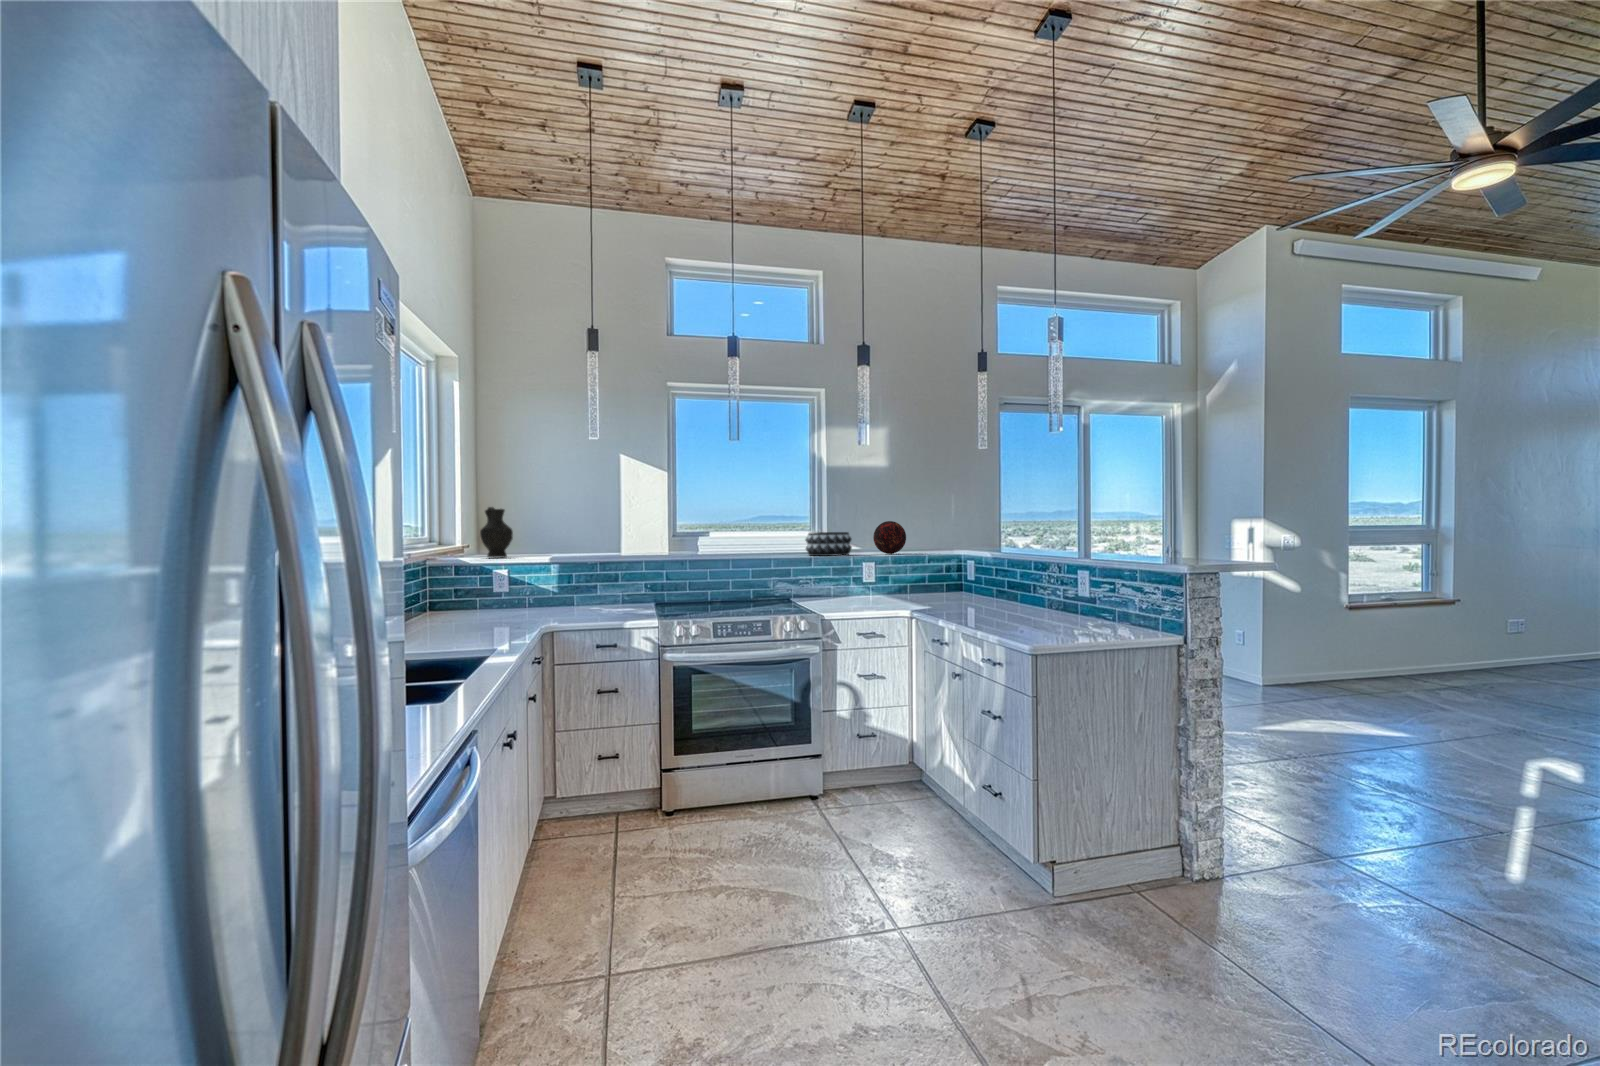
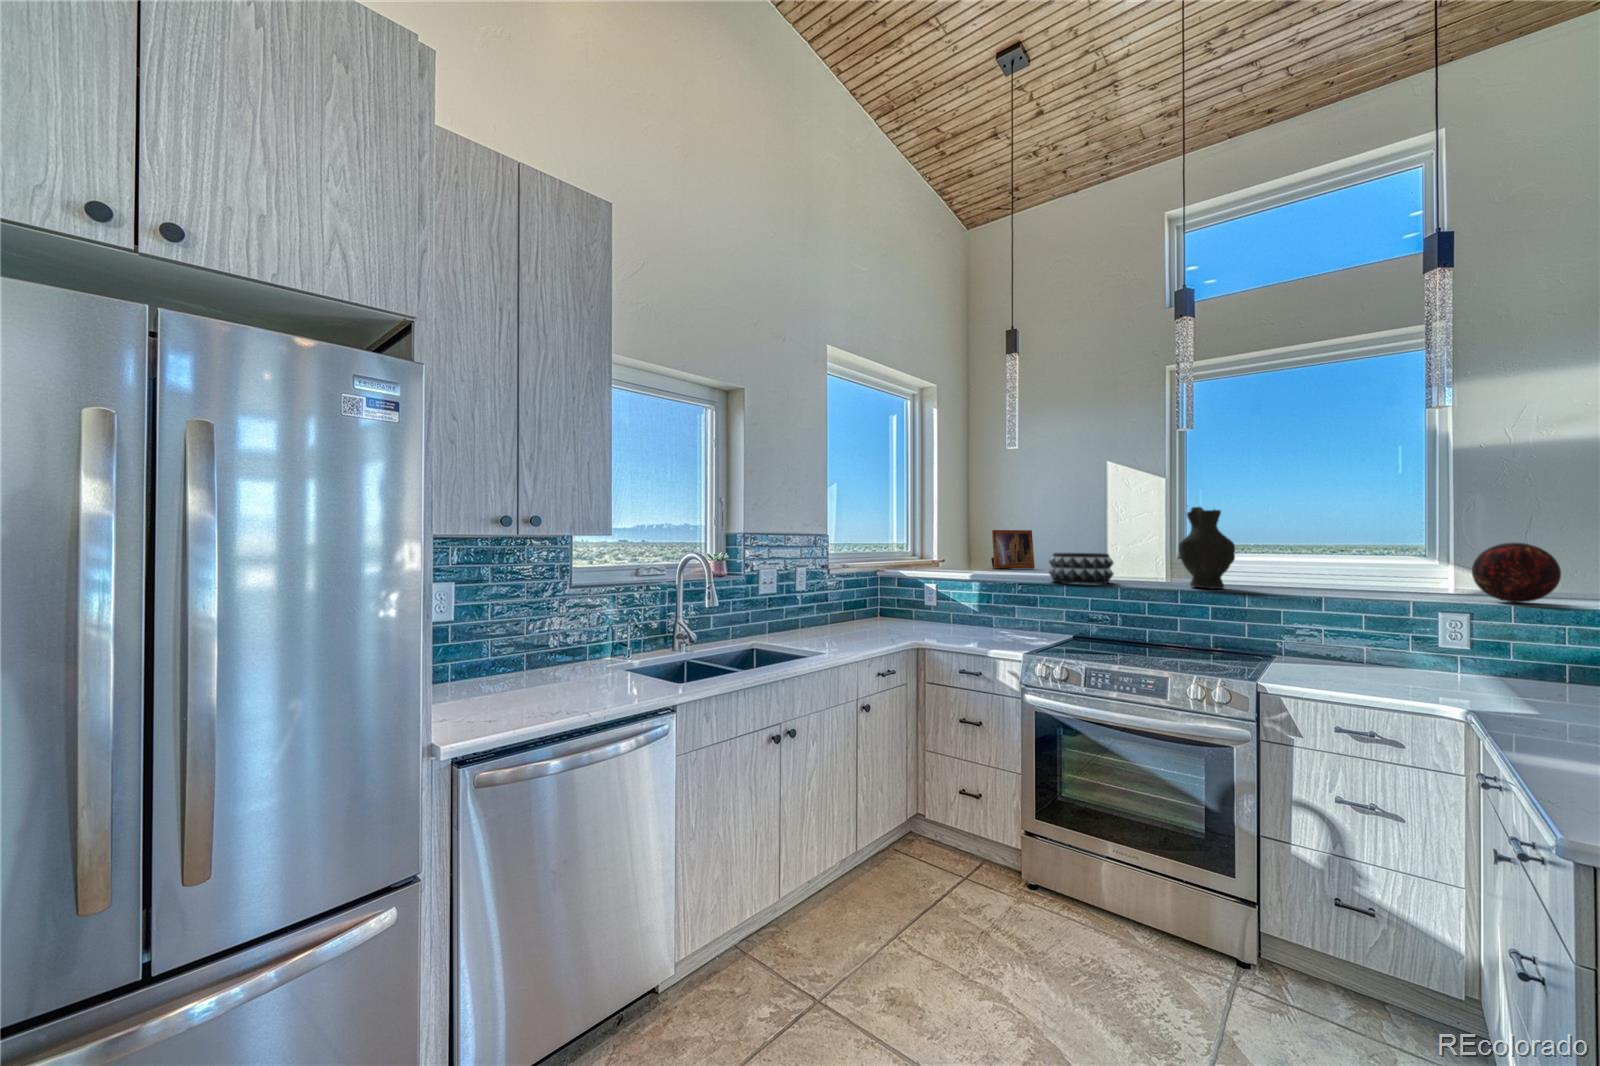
decorative vase: present [480,507,513,558] -> present [1179,507,1235,589]
picture frame: none [519,519,563,558] -> present [991,530,1035,569]
decorative bowl: present [805,532,852,556] -> present [1049,553,1114,584]

